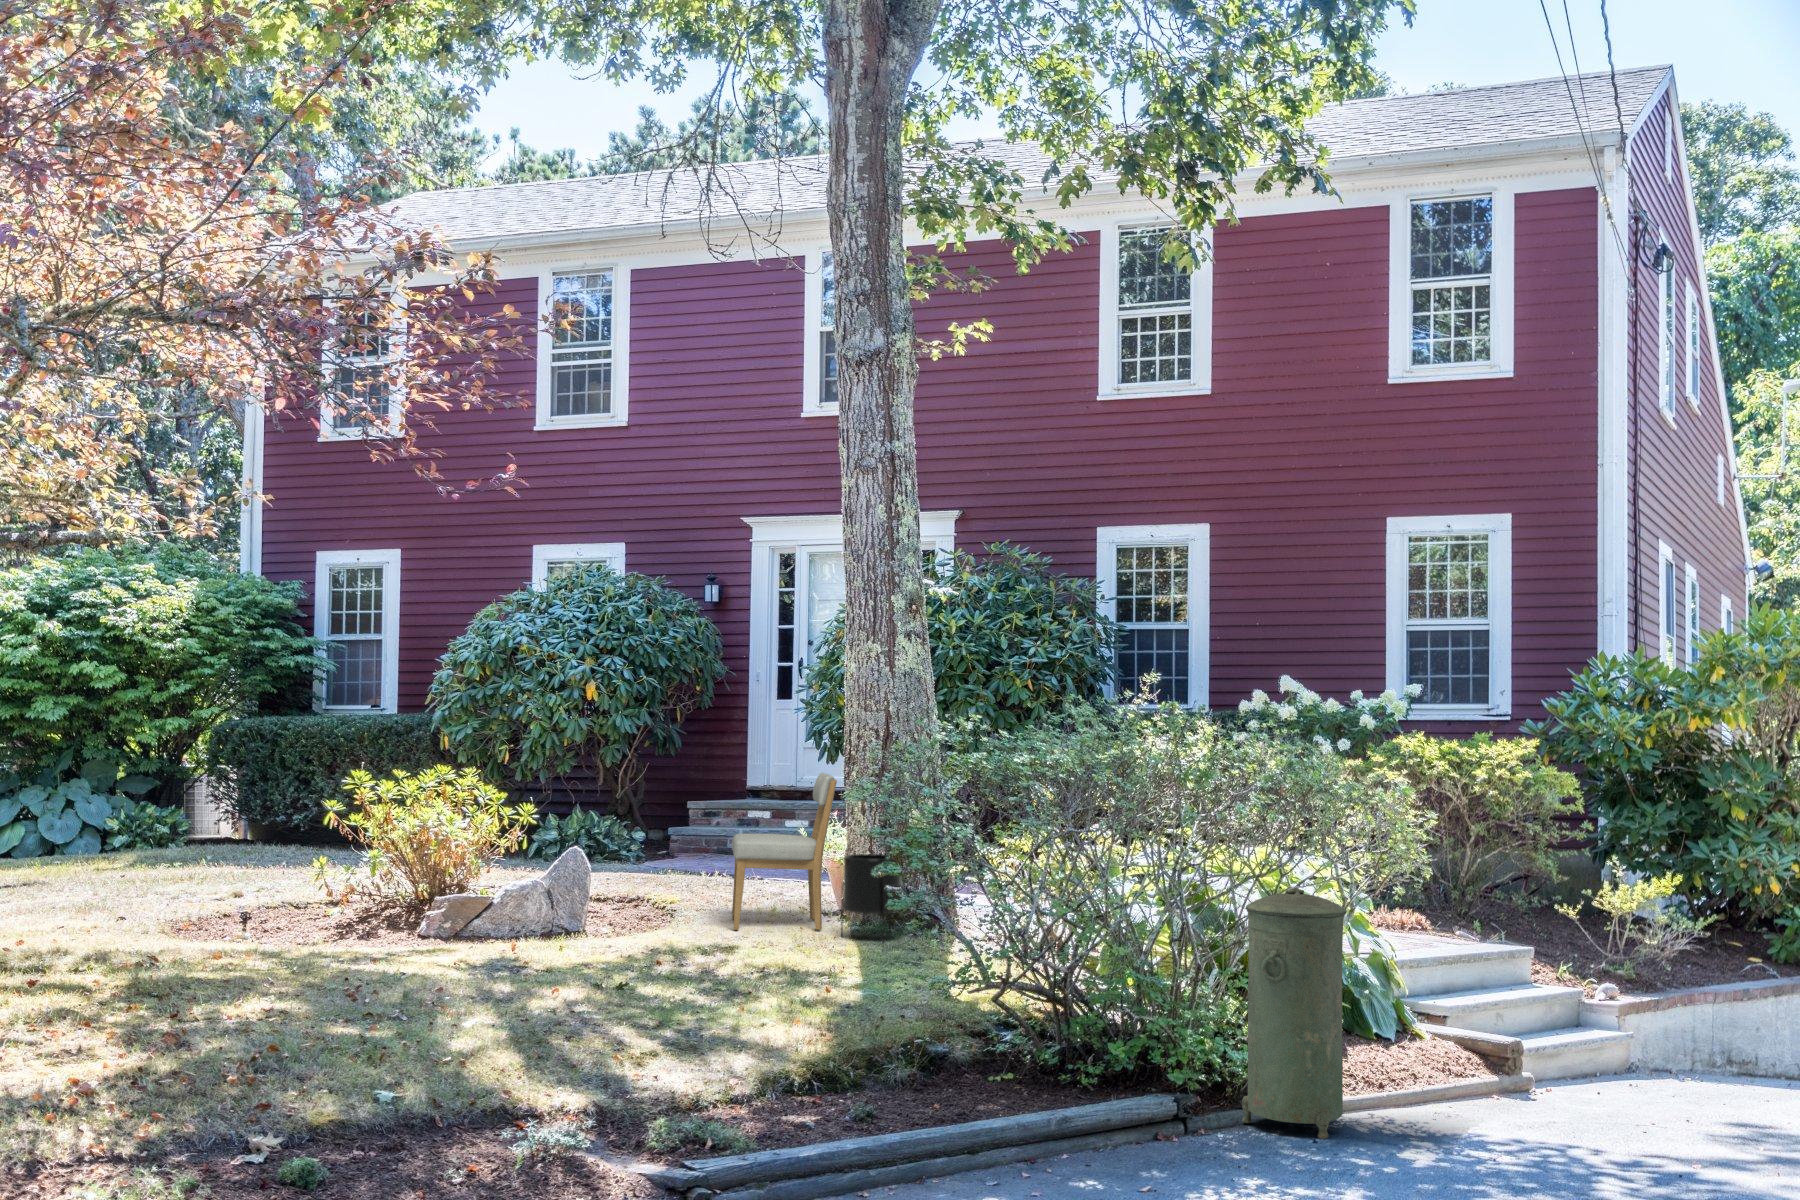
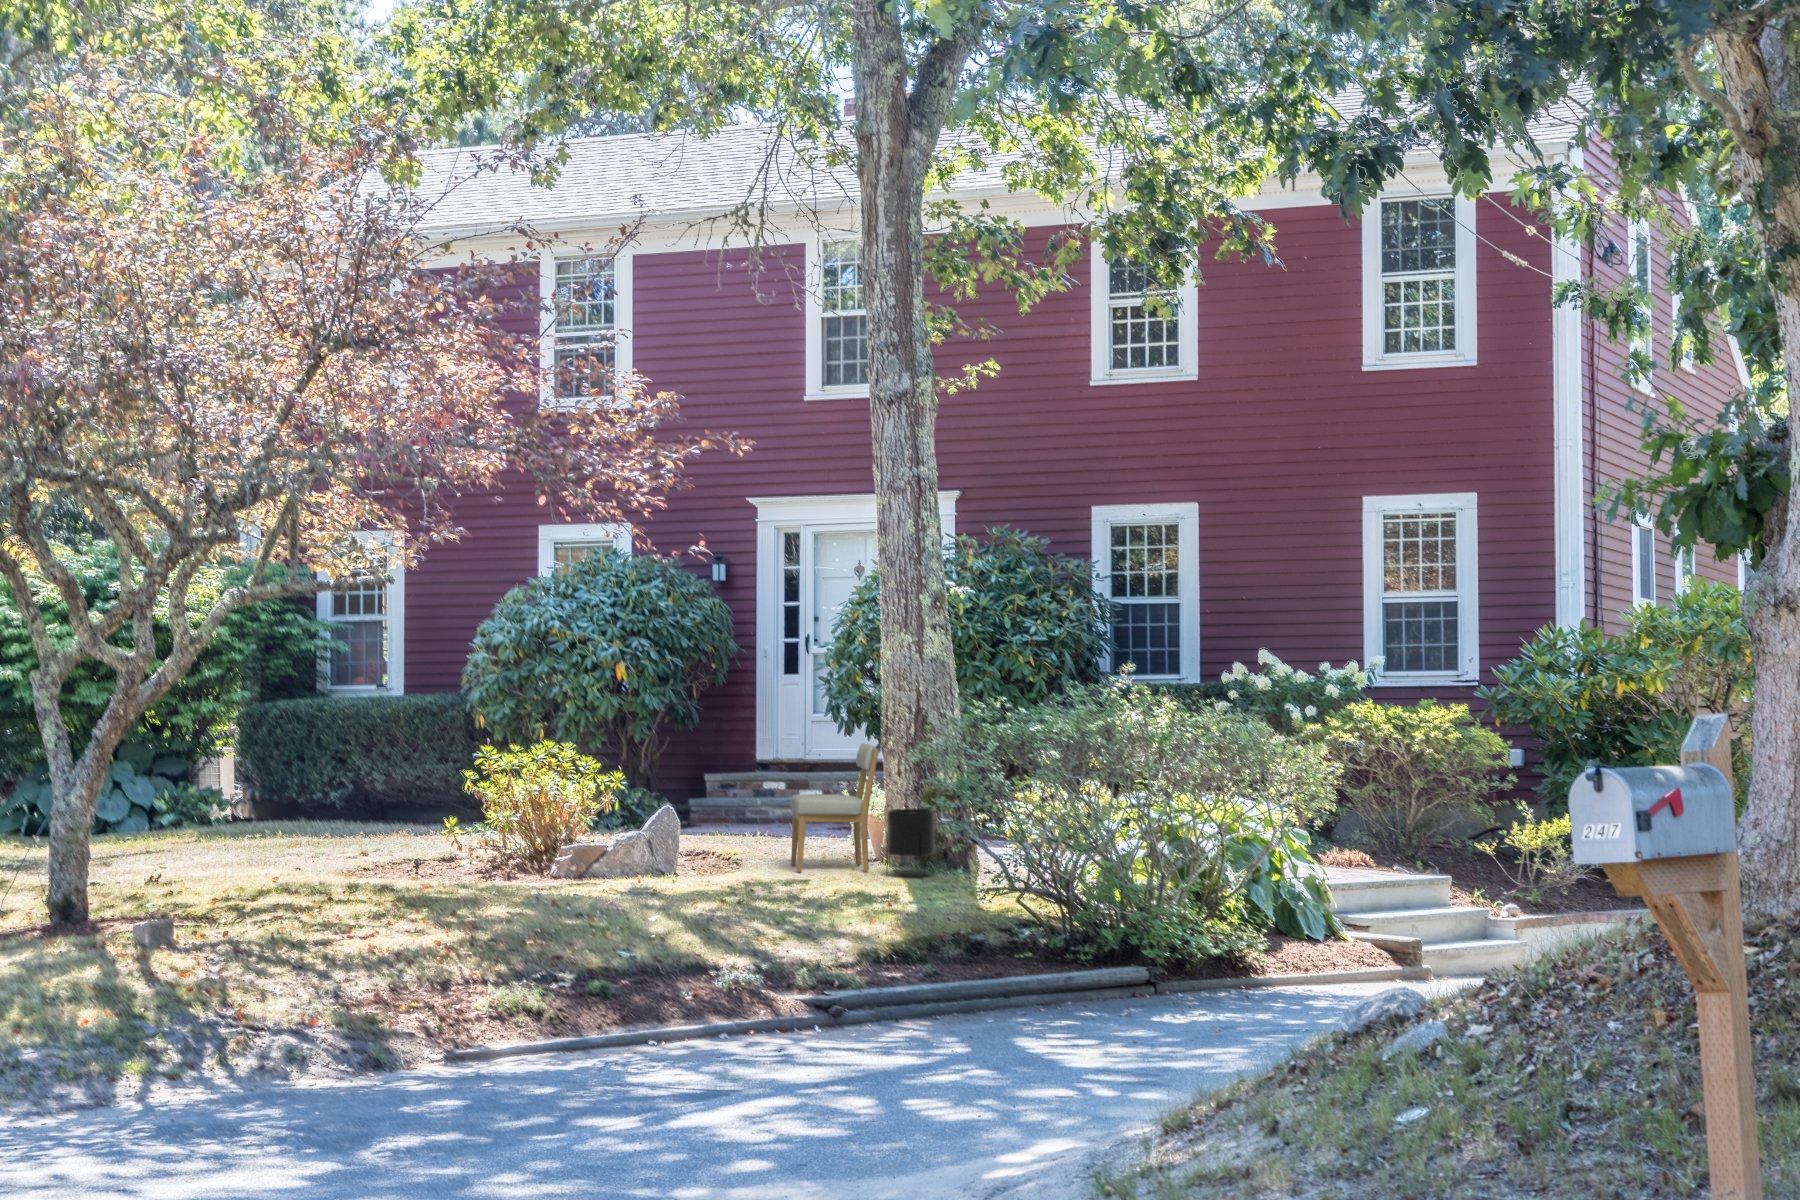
trash can: present [1242,888,1347,1139] -> none [1197,819,1270,994]

